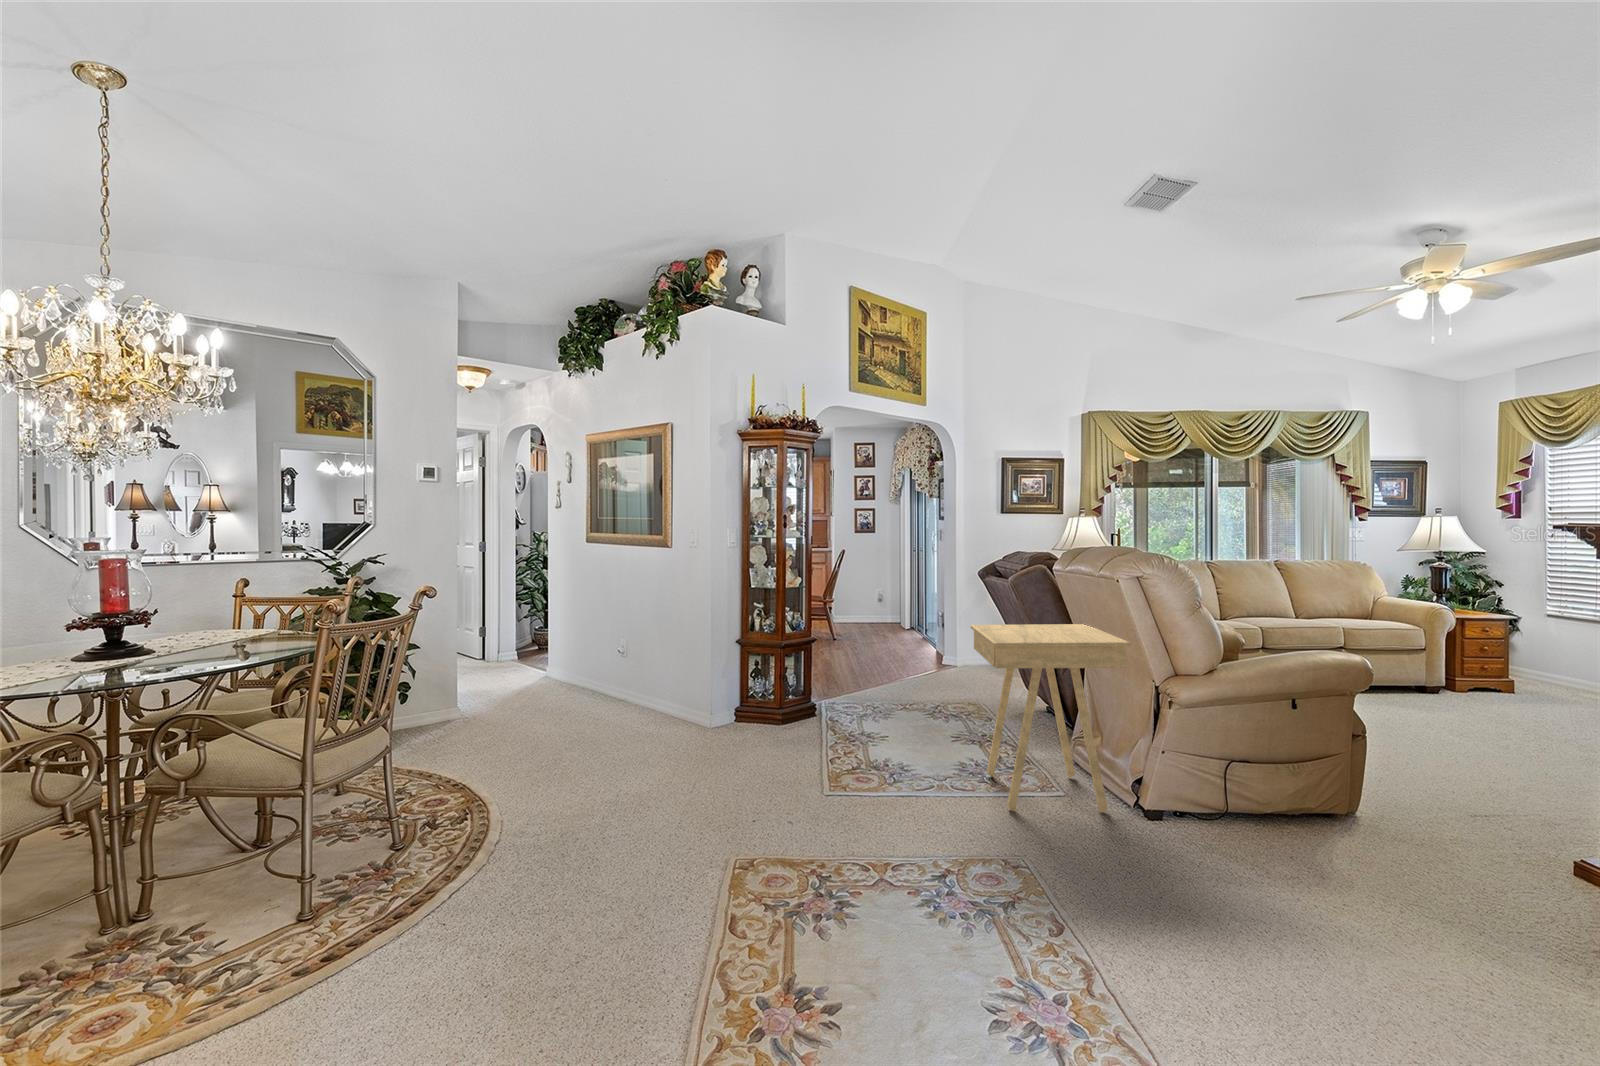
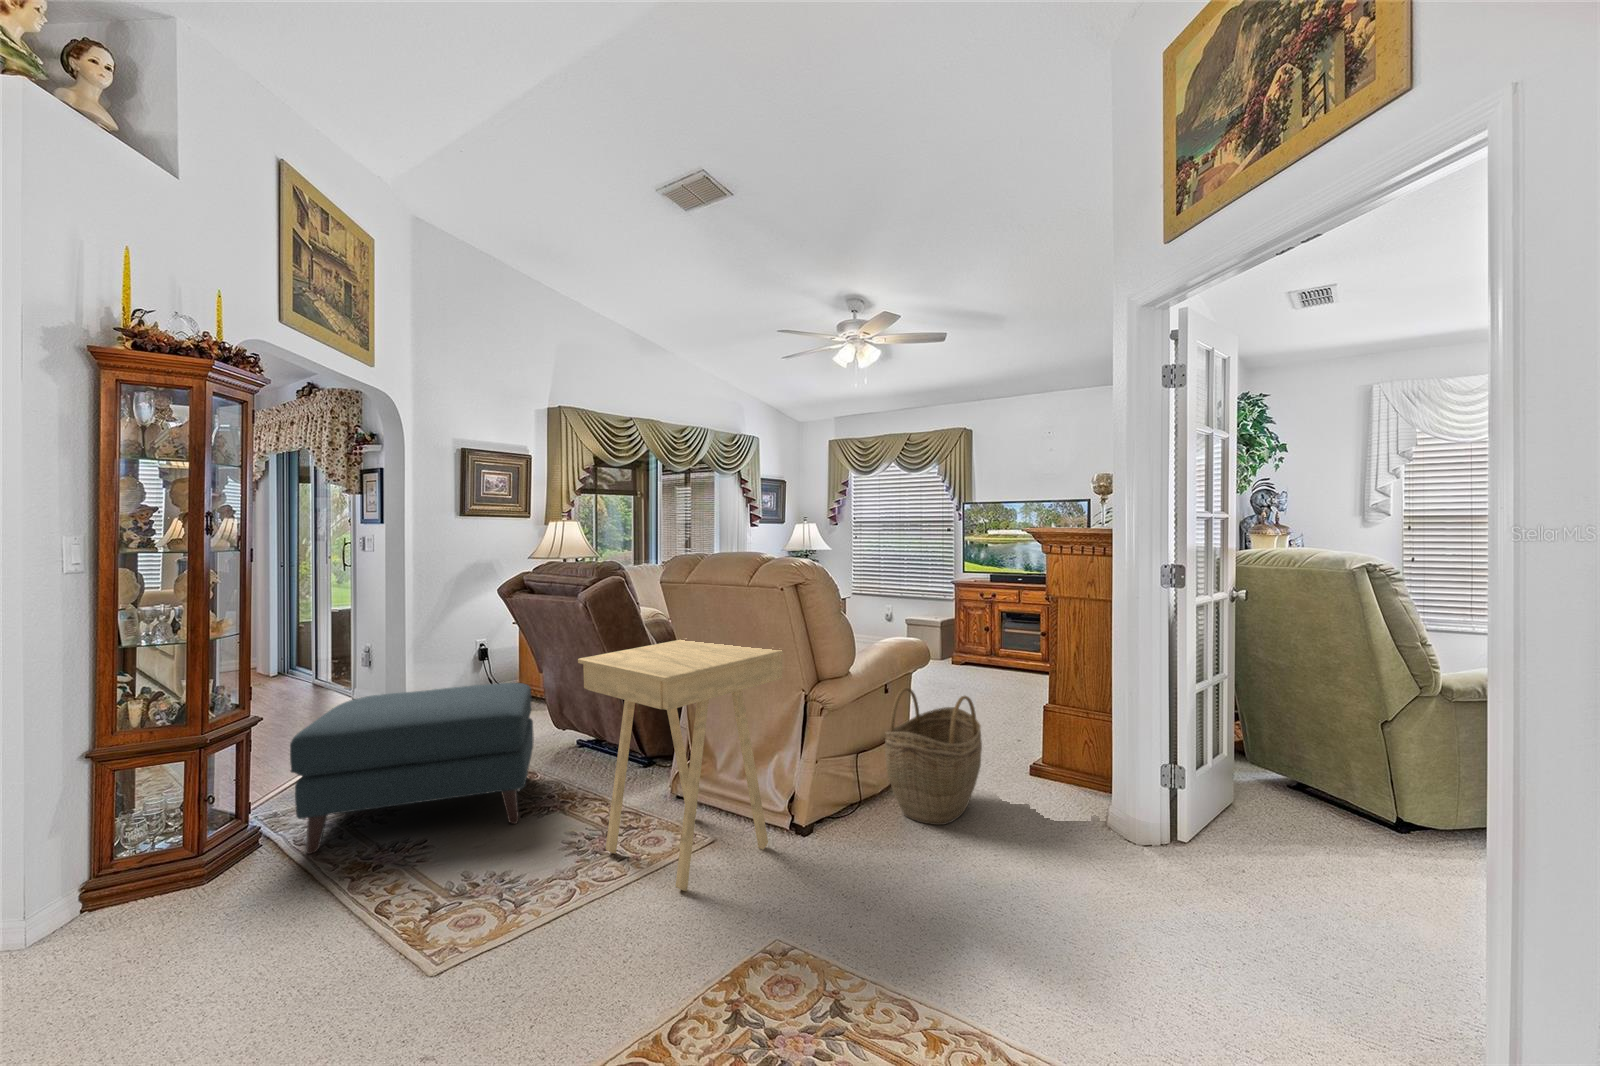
ottoman: none [833,636,992,743] -> present [290,683,534,854]
woven basket: none [1255,710,1400,865] -> present [885,688,982,825]

